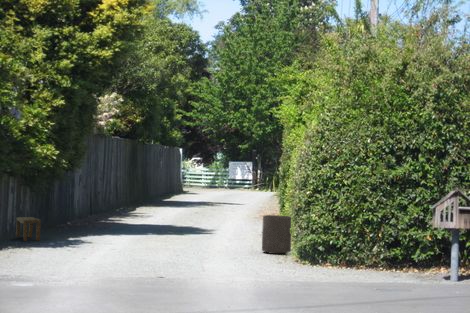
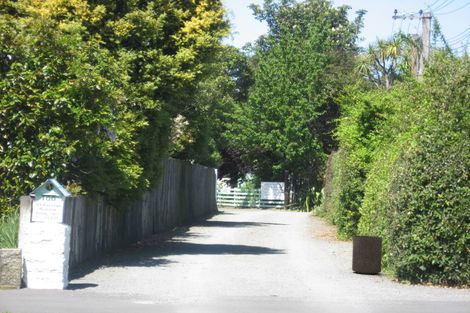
bench: present [16,217,41,241] -> none [102,237,129,261]

